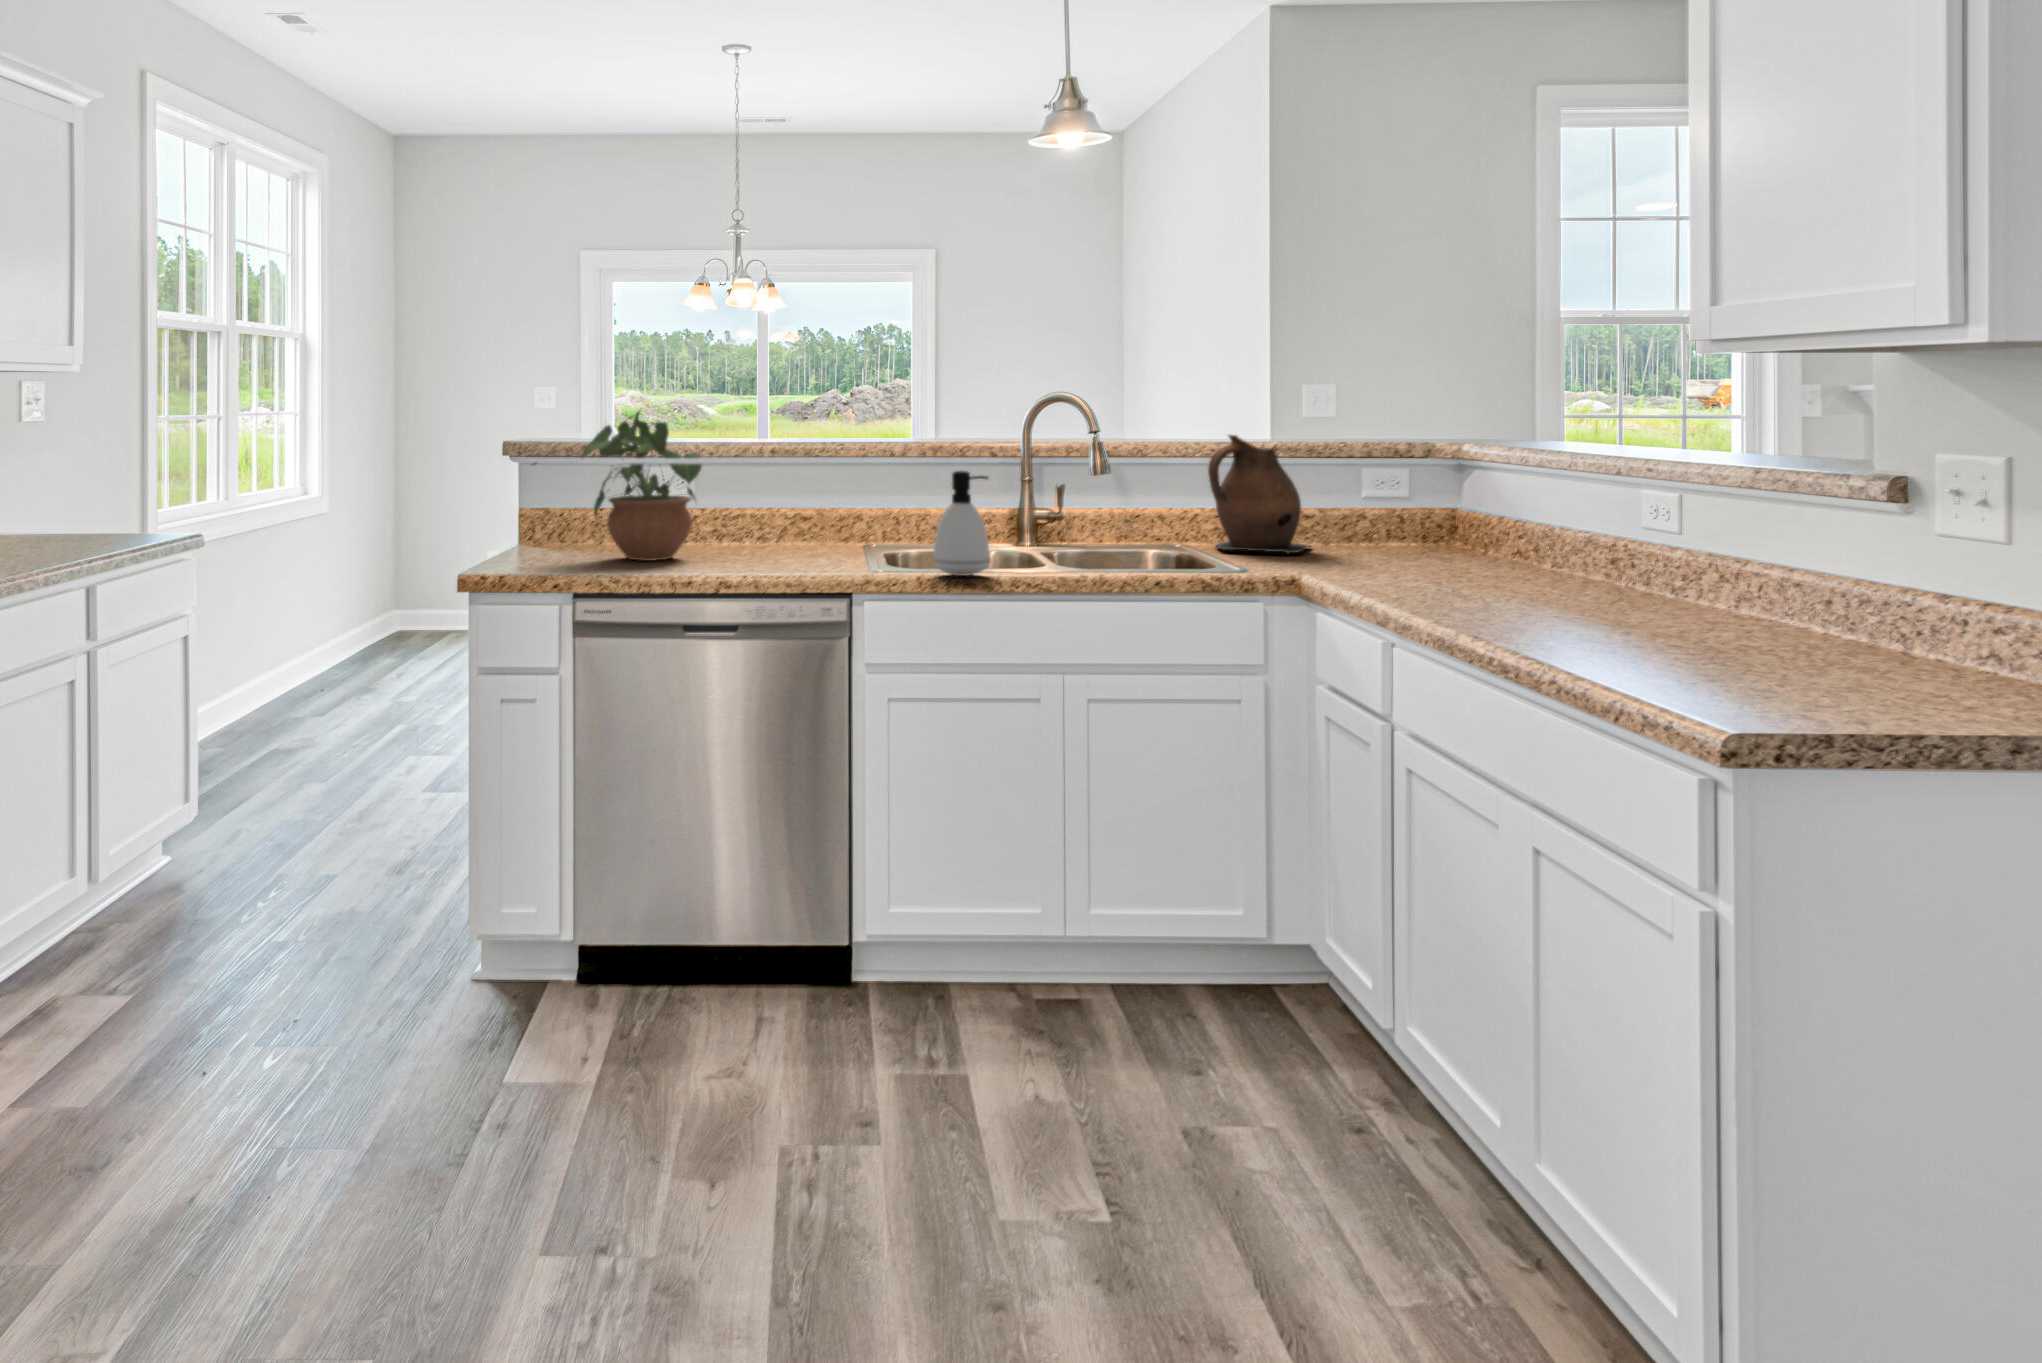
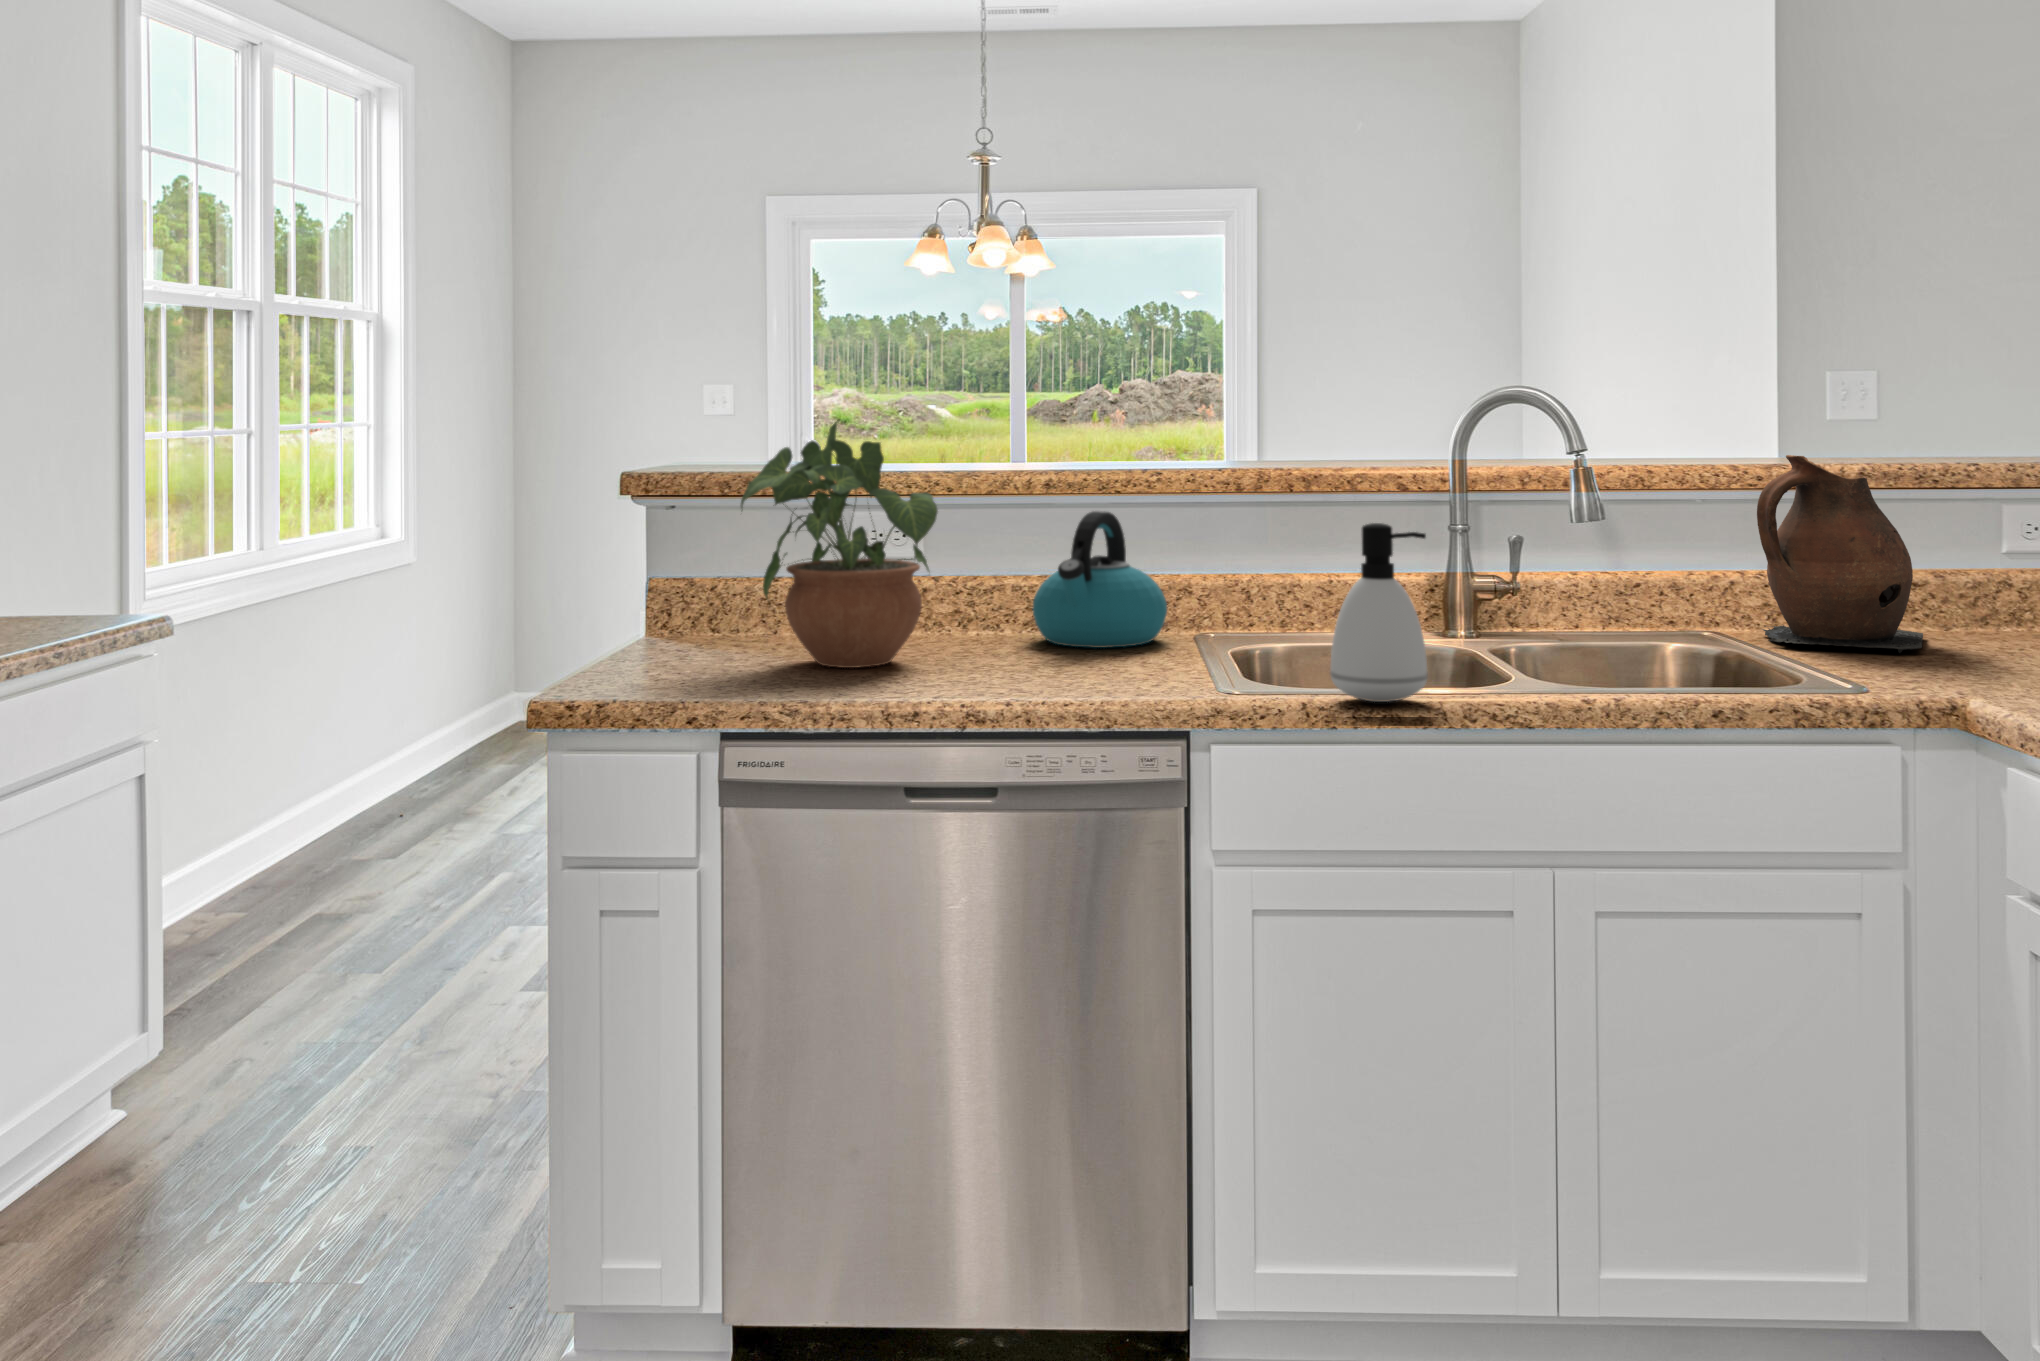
kettle: none [762,467,846,552] -> present [1032,511,1167,648]

